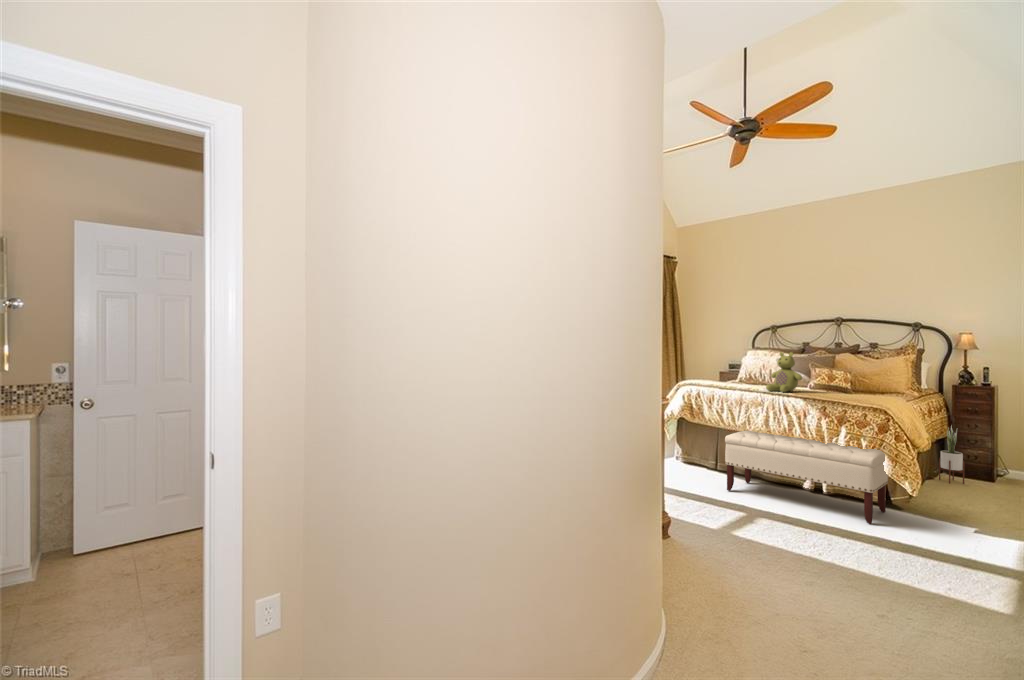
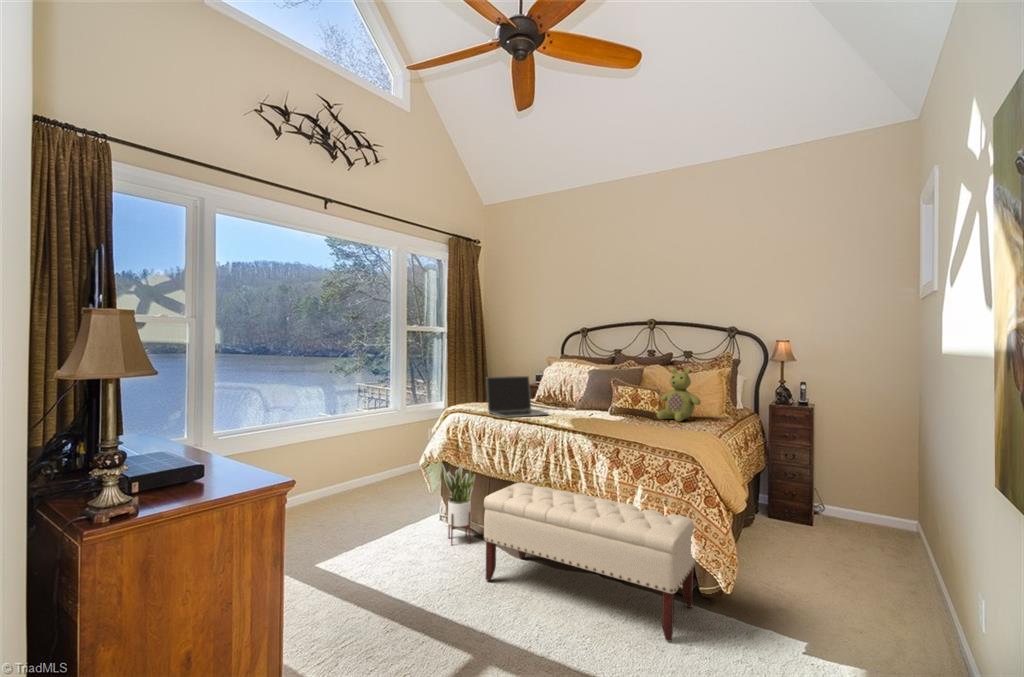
stuffed bear: present [766,352,802,392] -> present [657,368,701,422]
laptop: none [710,361,760,389] -> present [486,376,548,418]
potted plant: present [939,427,965,484] -> present [442,465,475,545]

